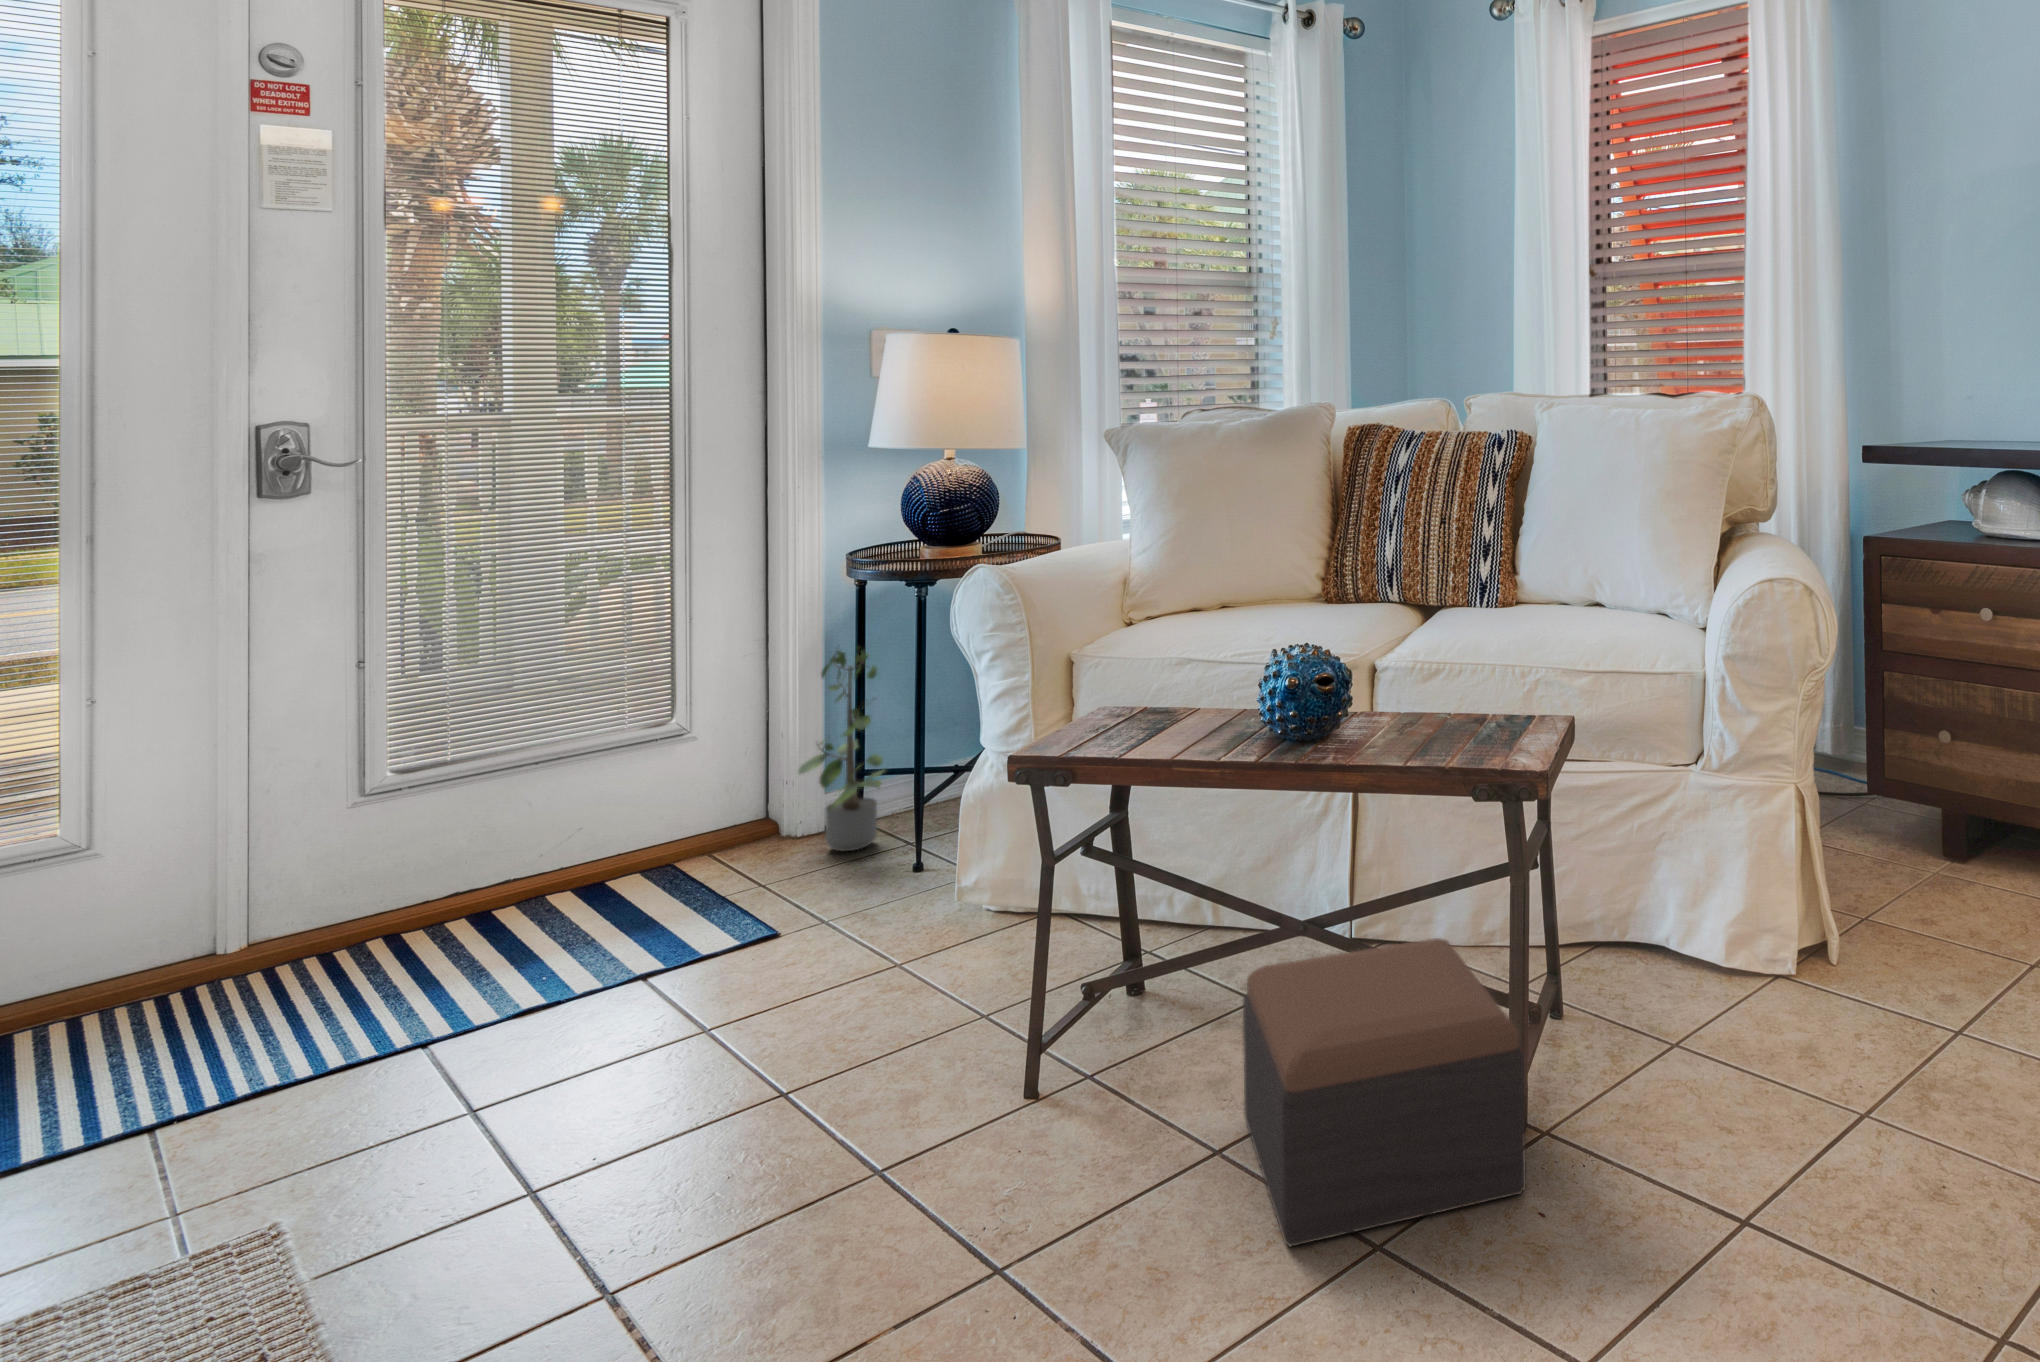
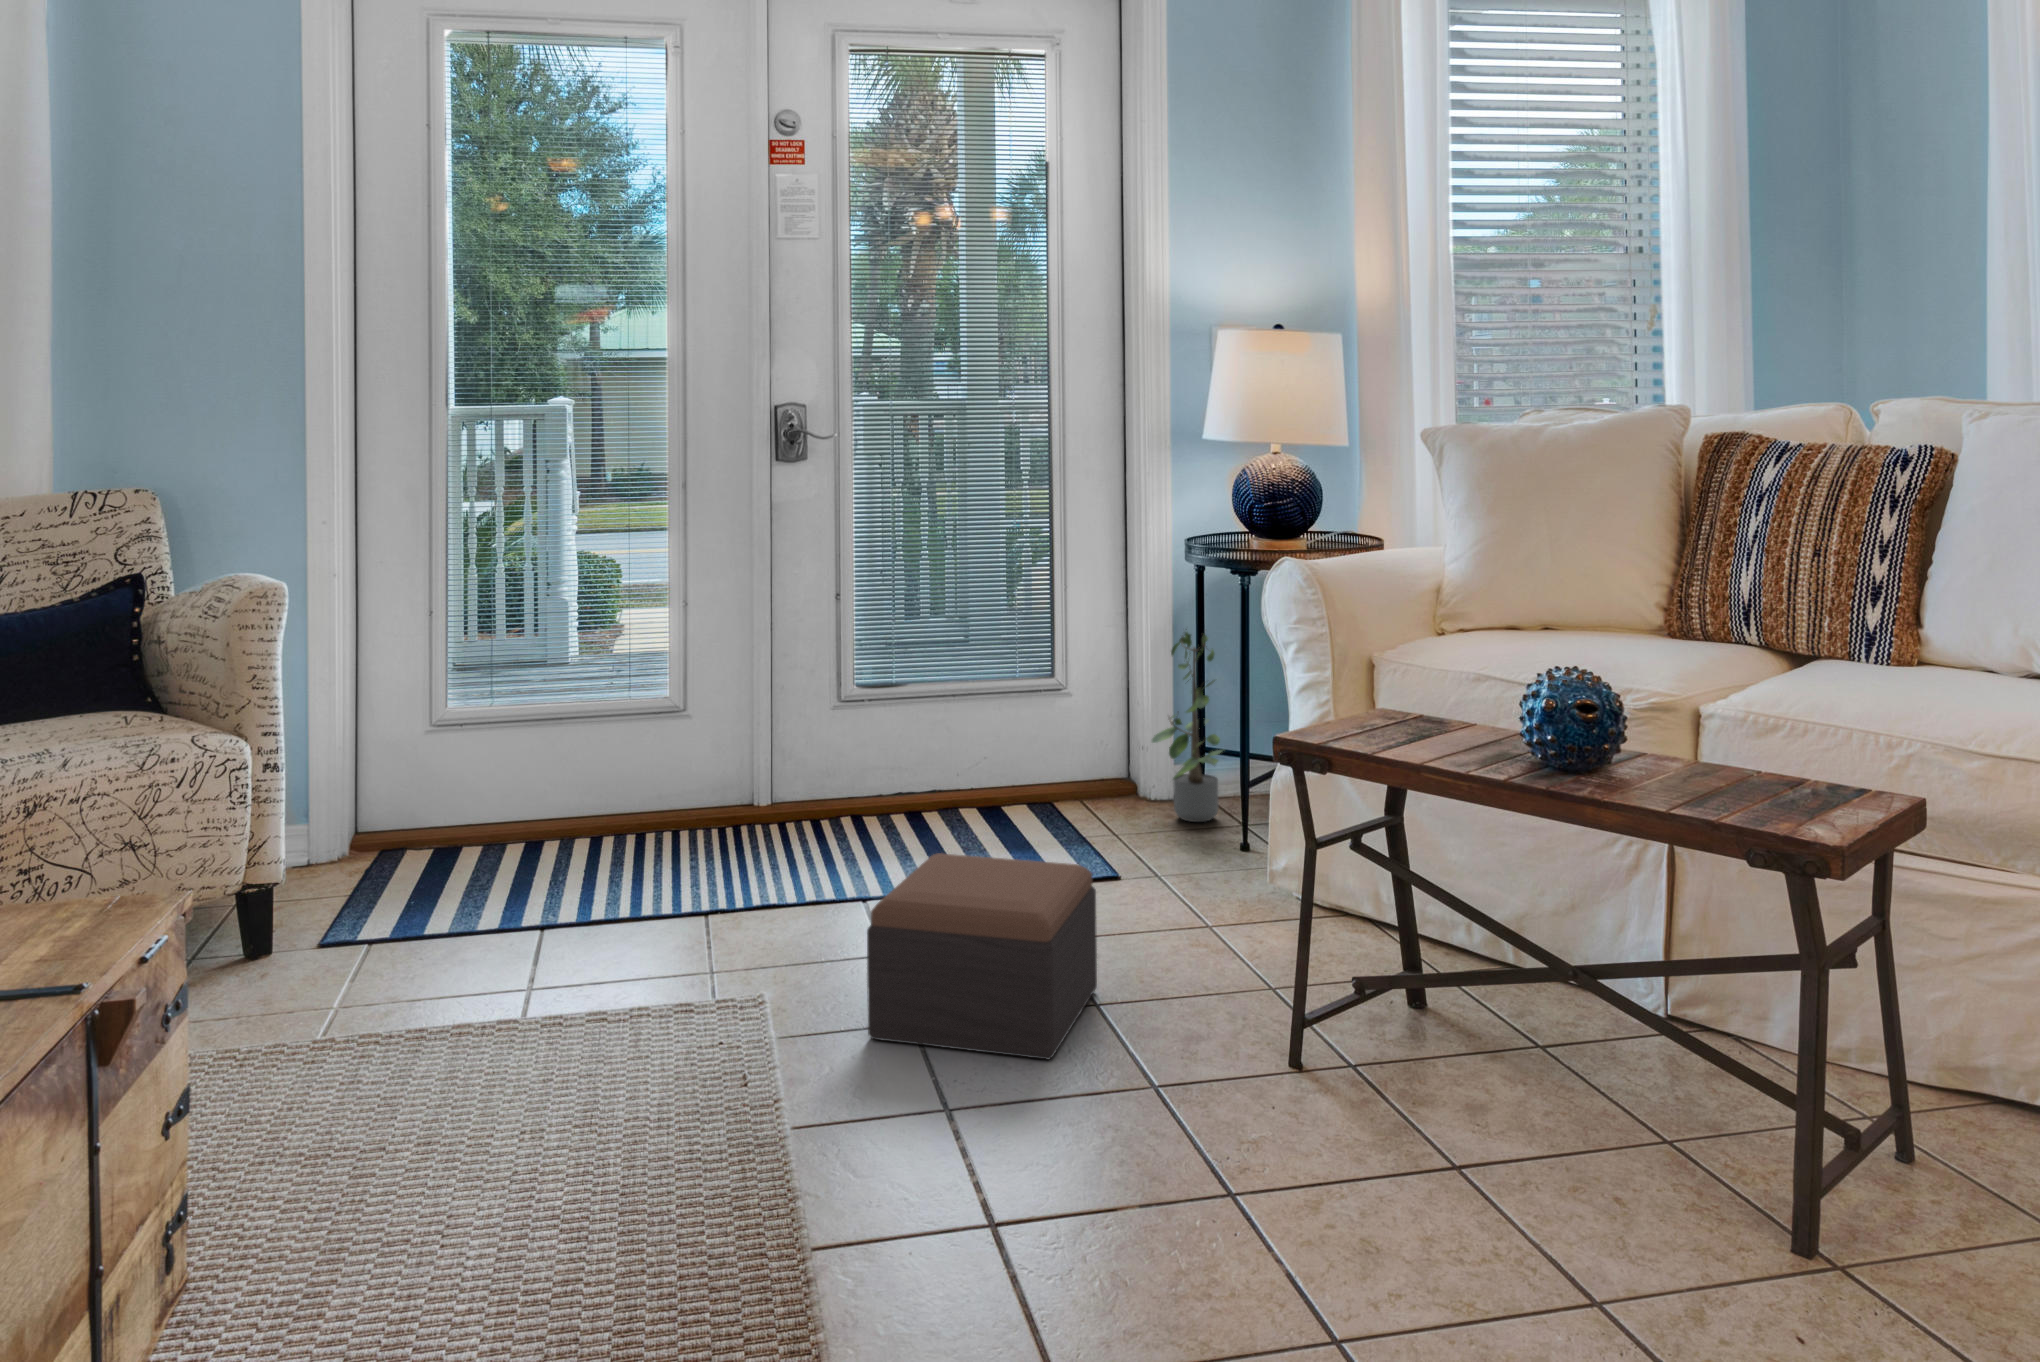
footstool: present [1243,938,1526,1246] -> present [867,853,1097,1060]

